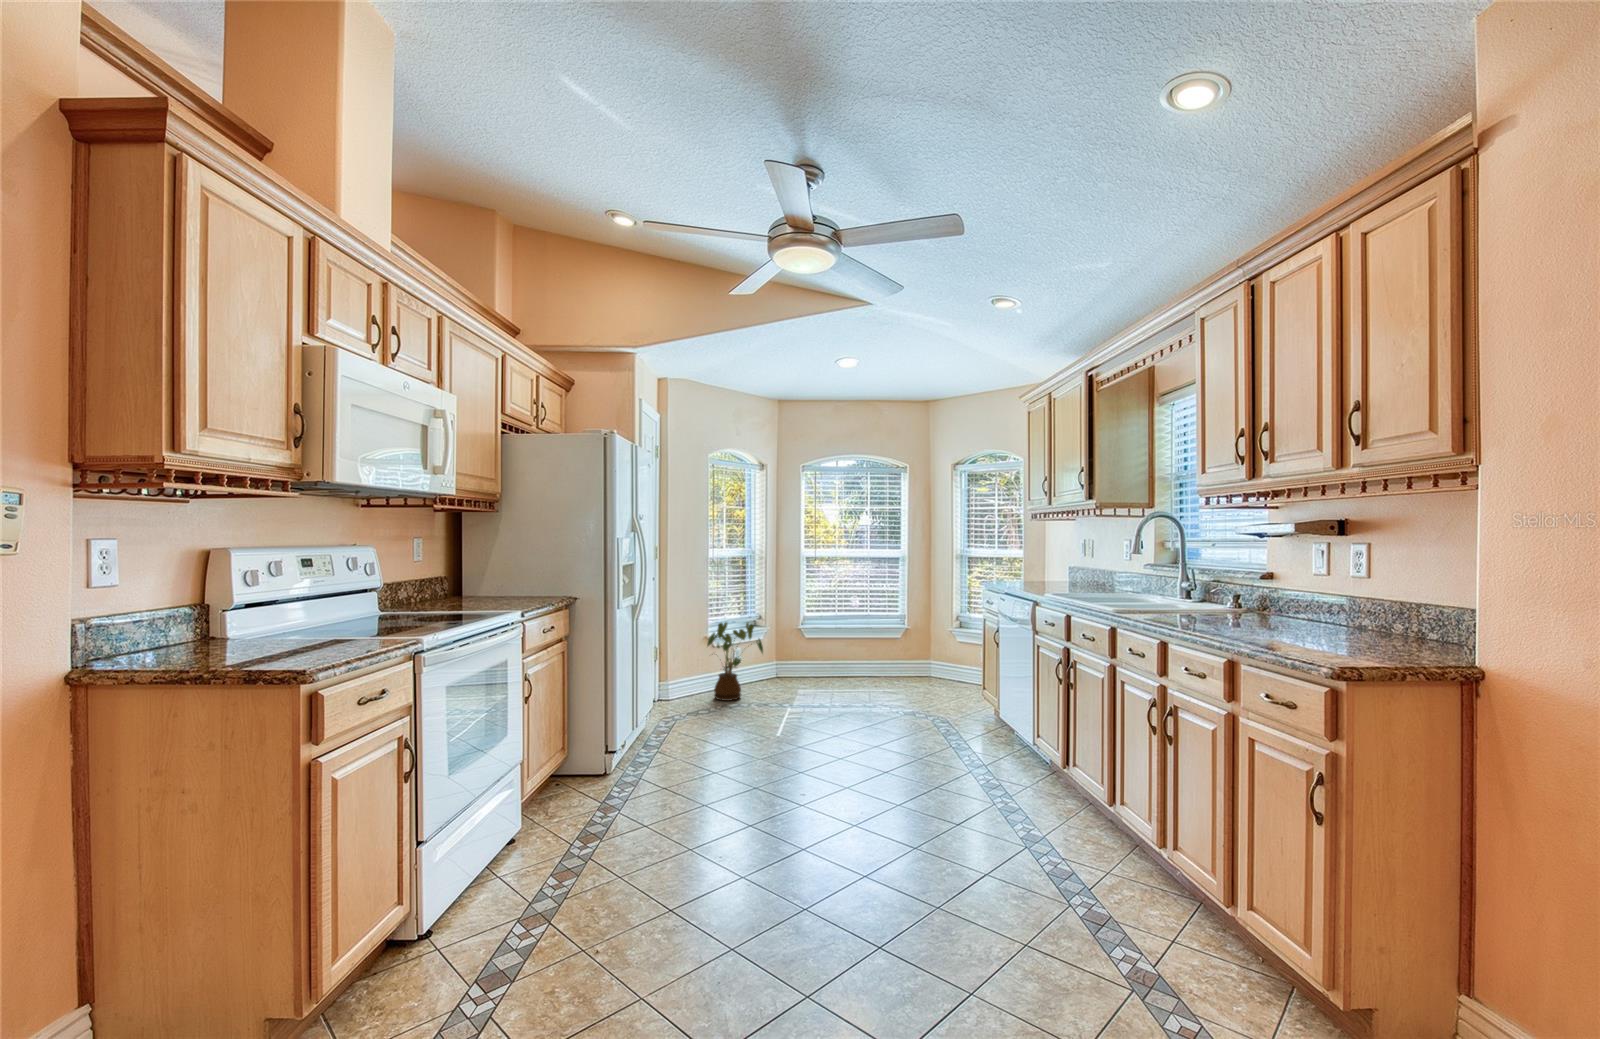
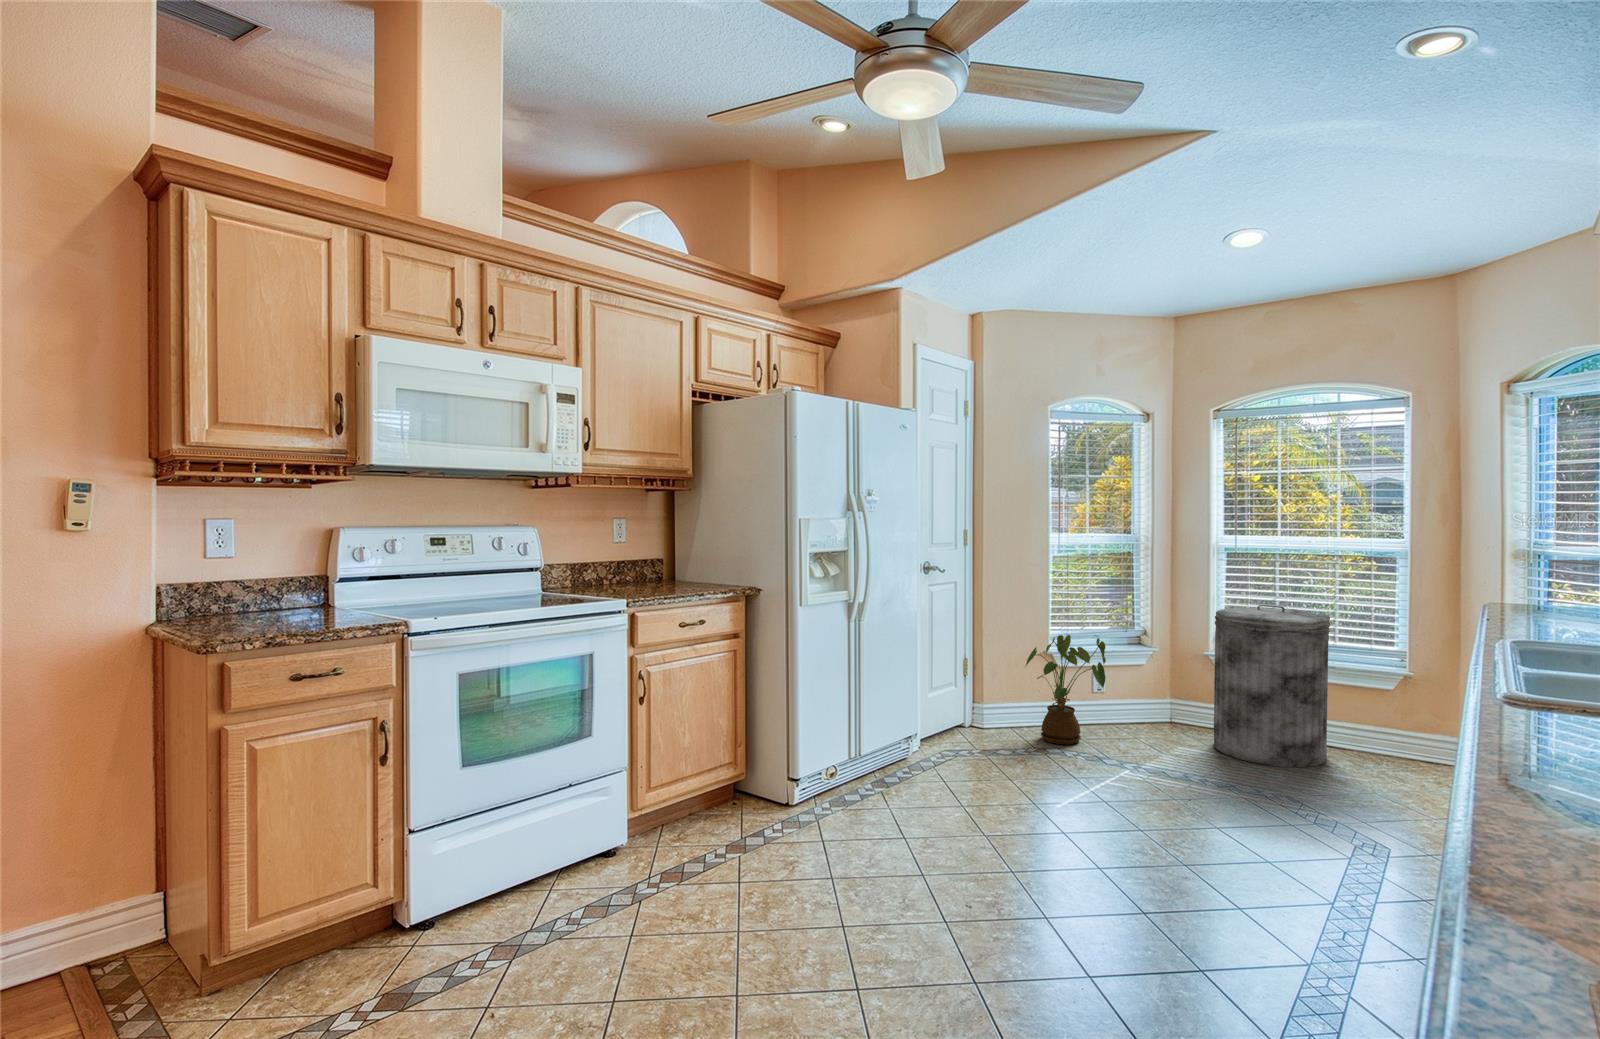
trash can: none [813,592,876,691] -> present [1214,605,1330,767]

